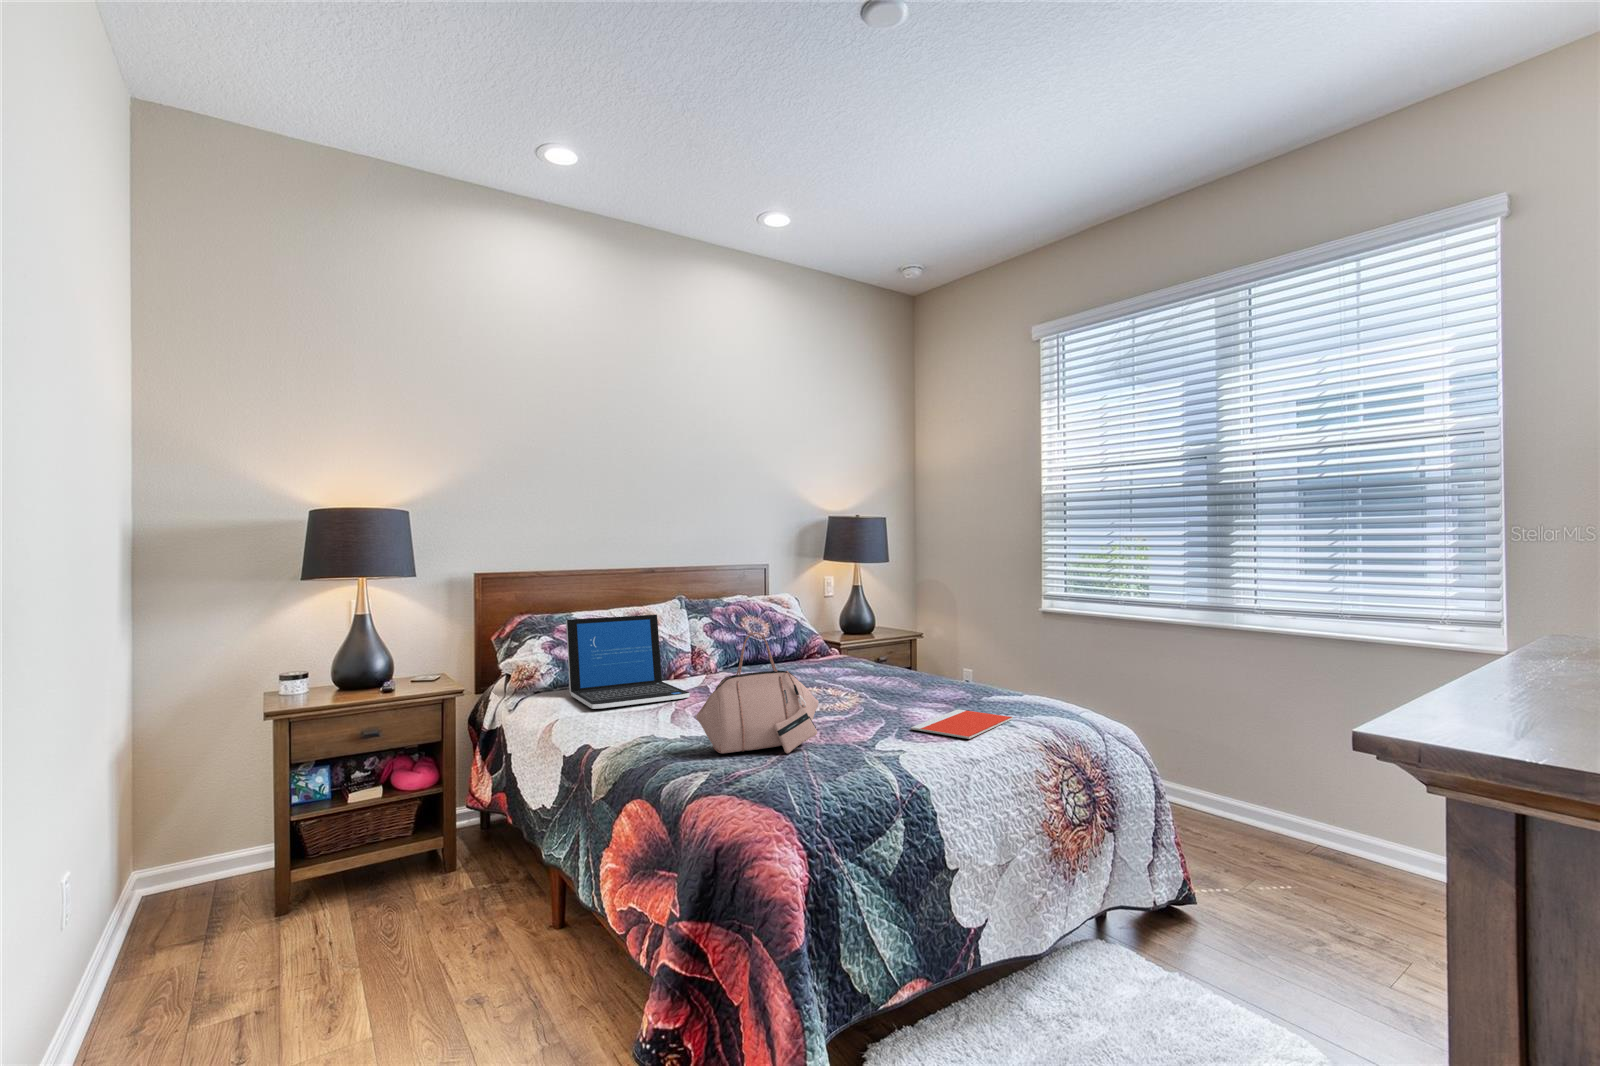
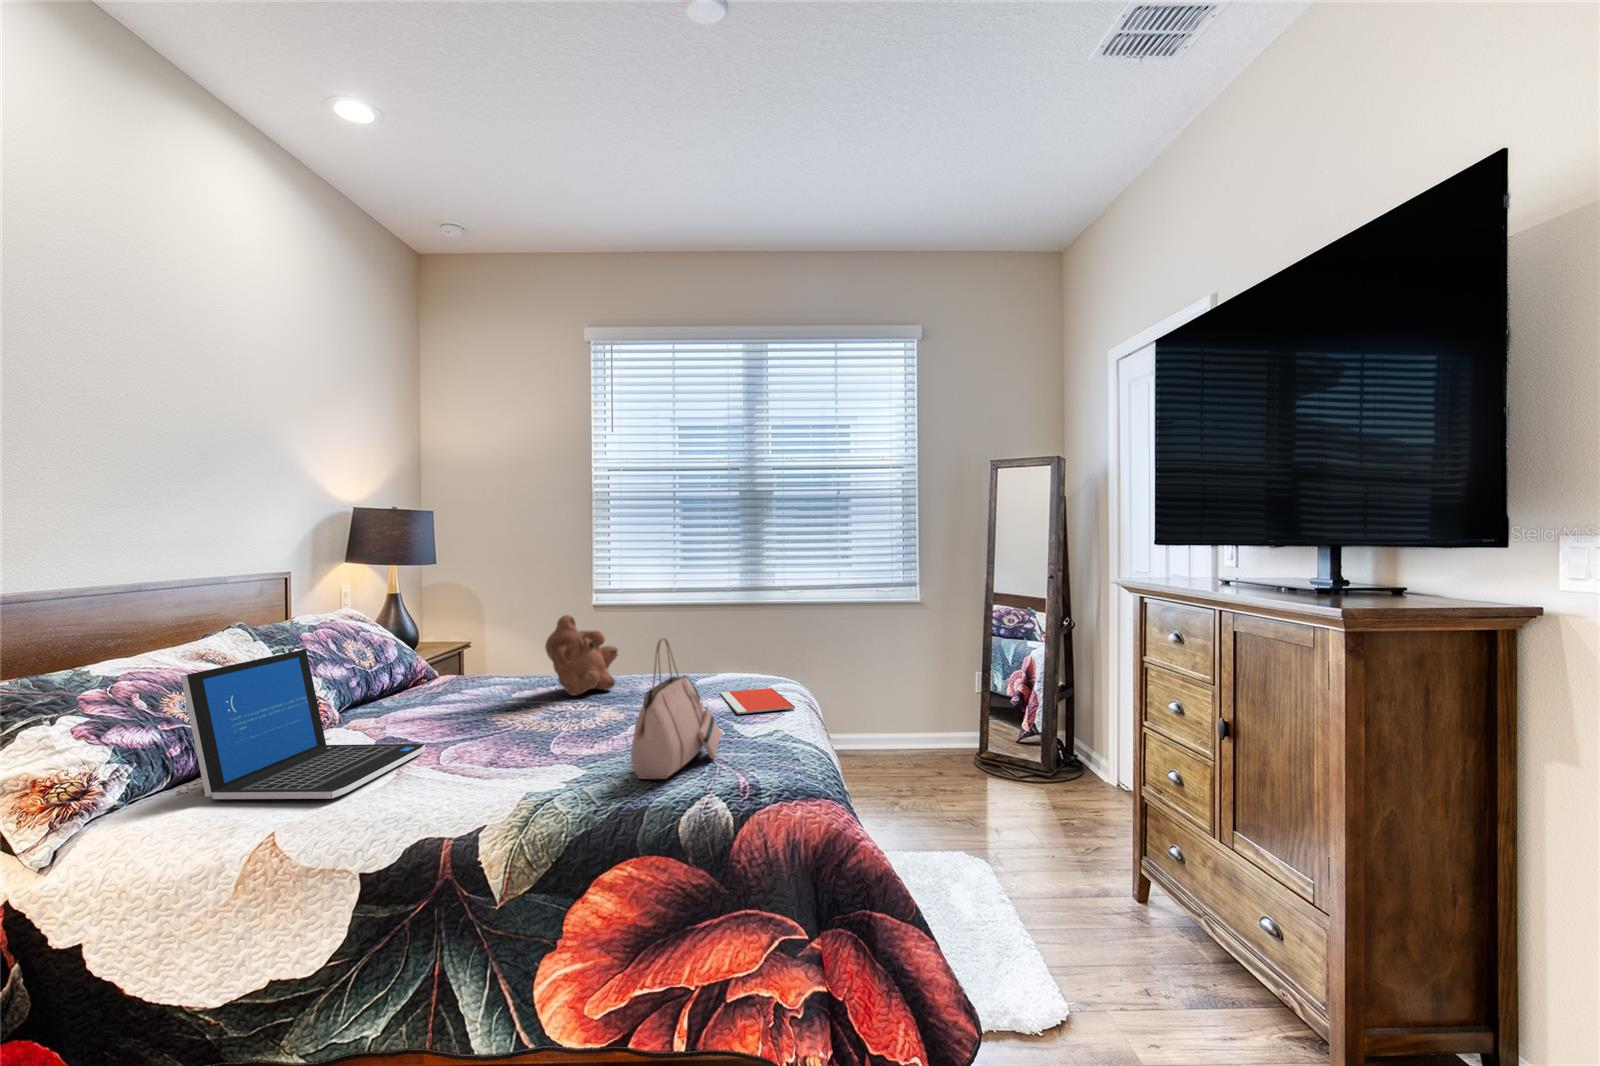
teddy bear: none [826,611,908,687] -> present [545,615,618,696]

